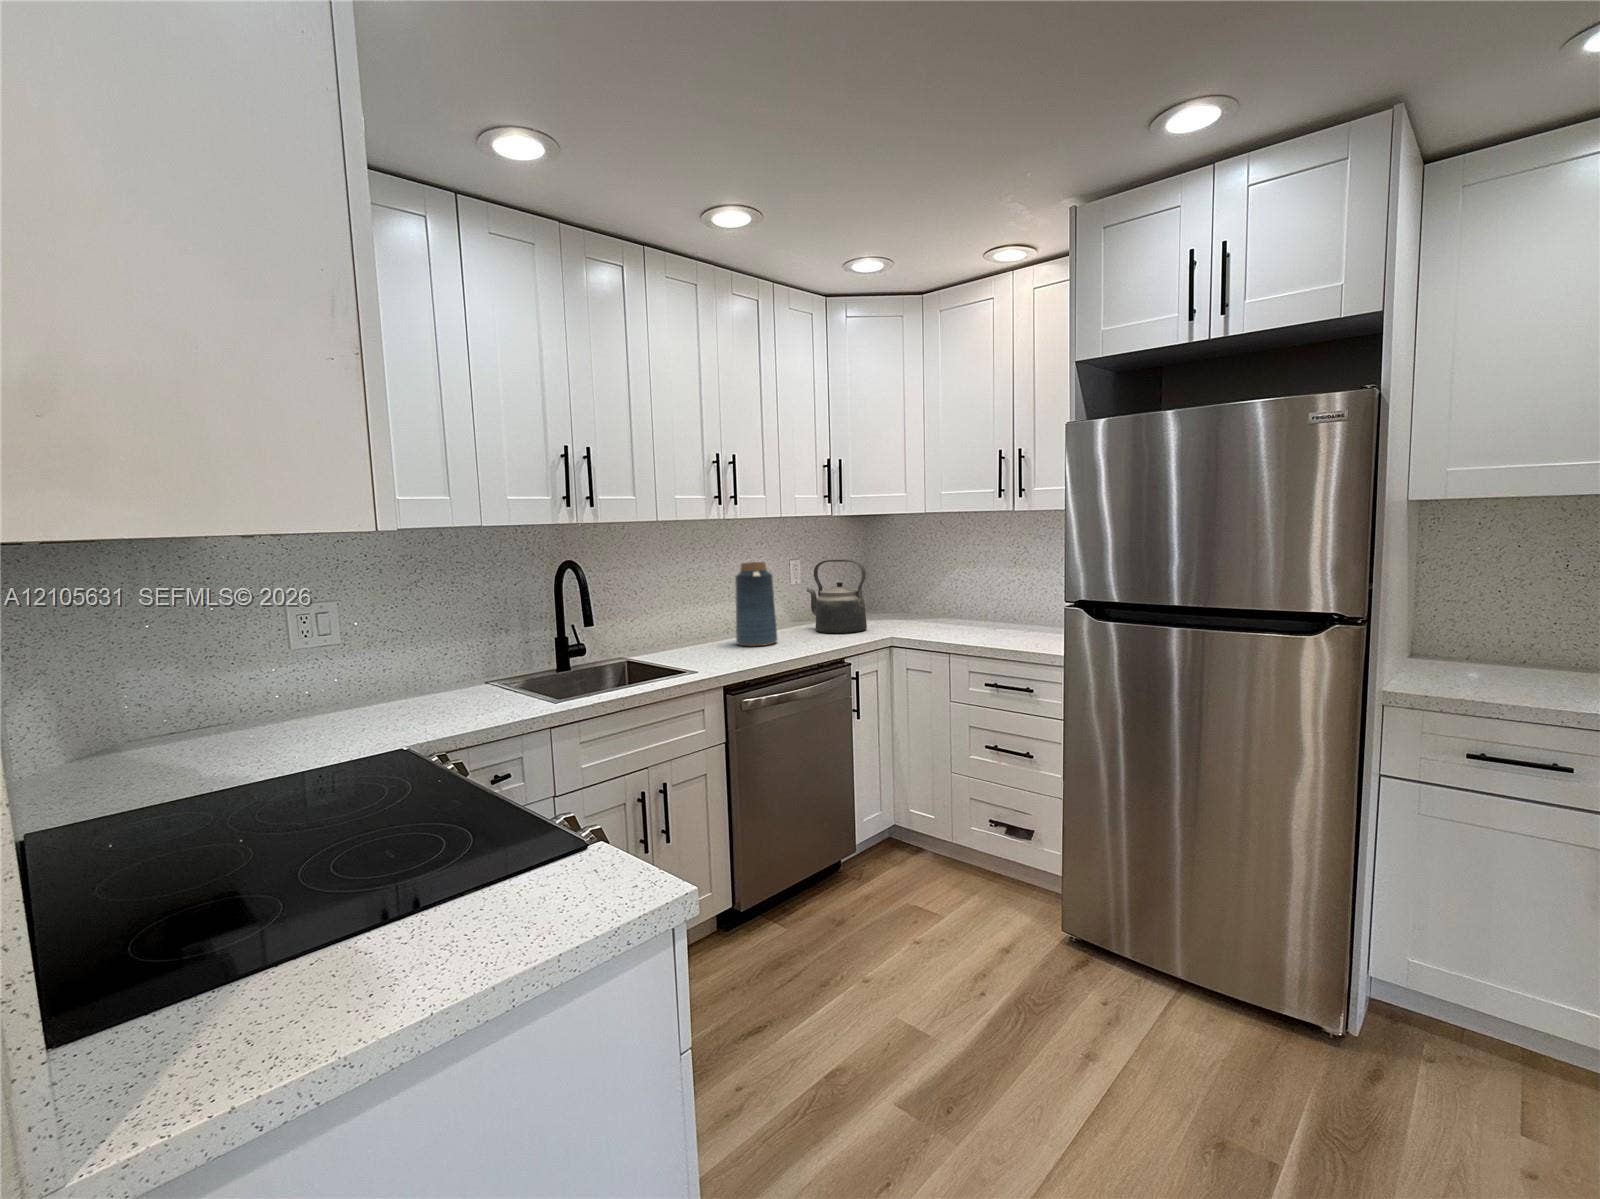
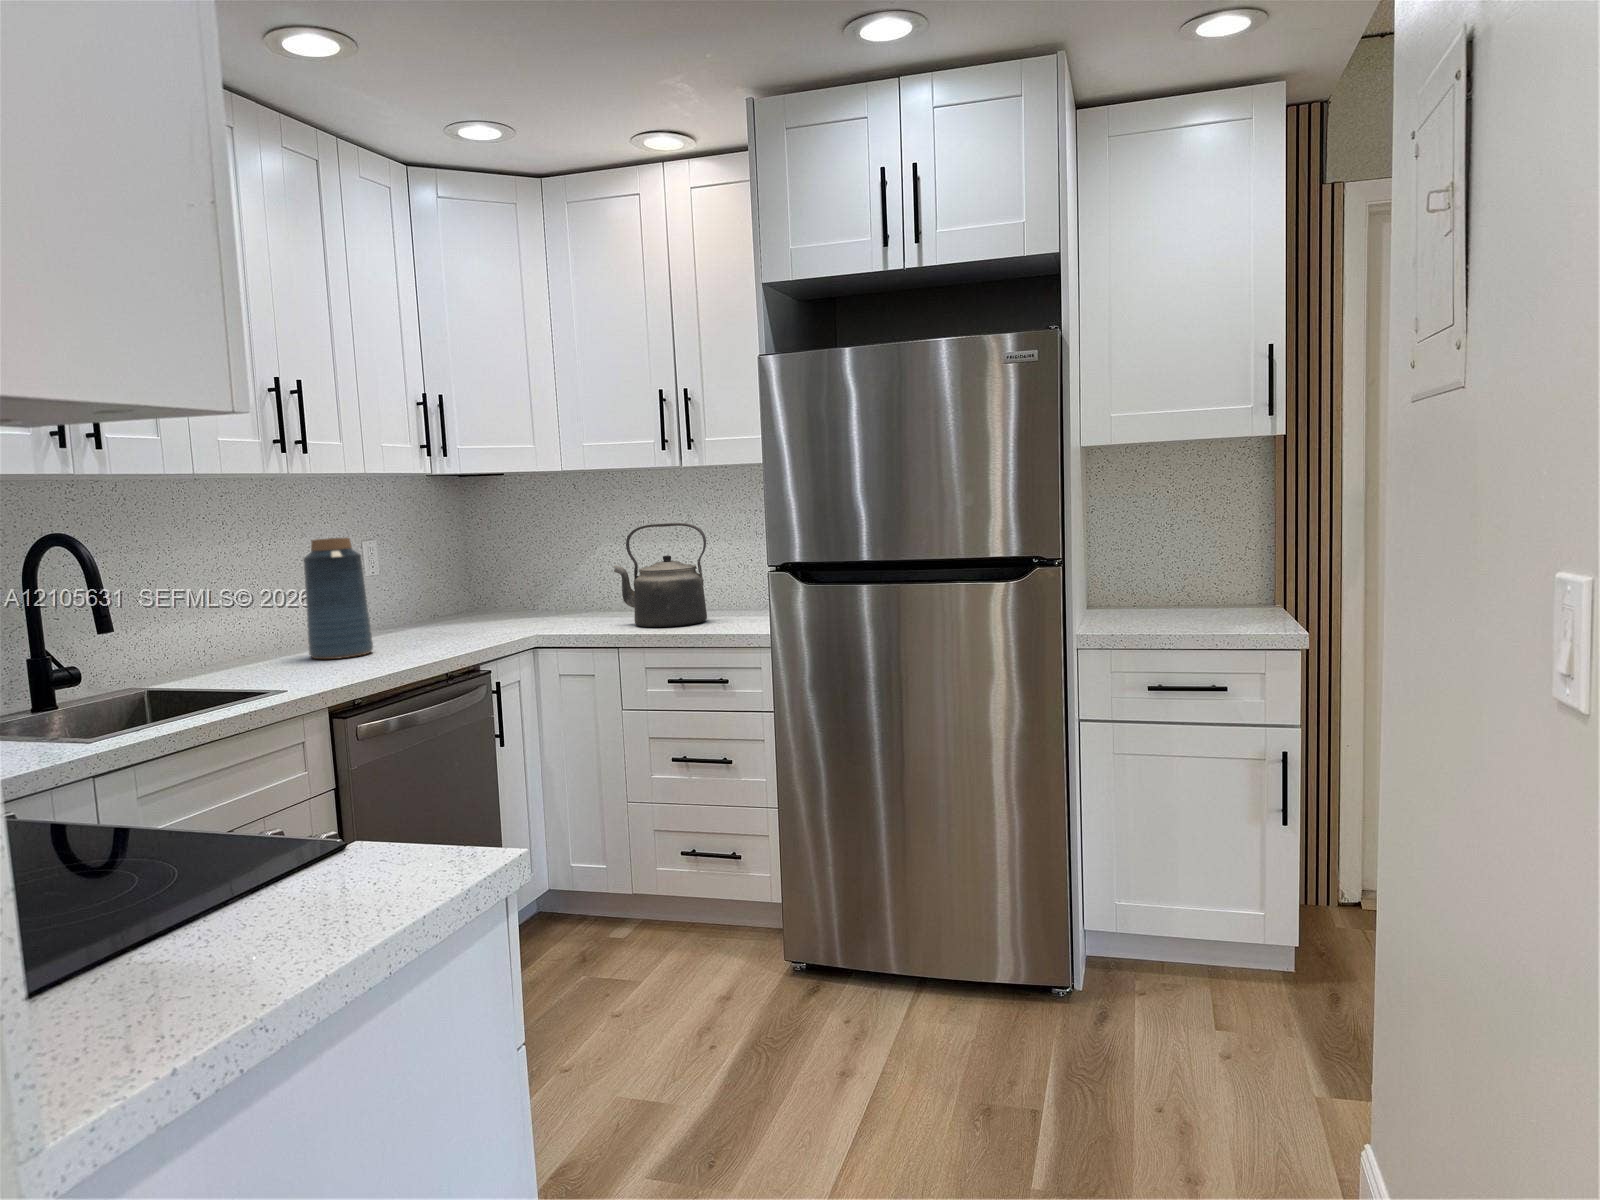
kettle: present [807,559,867,633] -> present [614,523,707,627]

